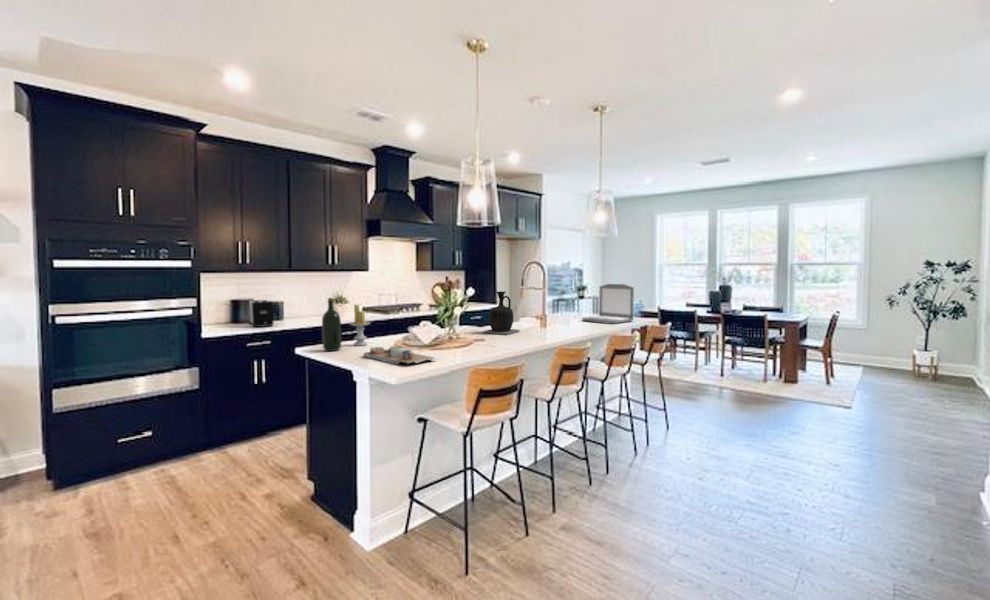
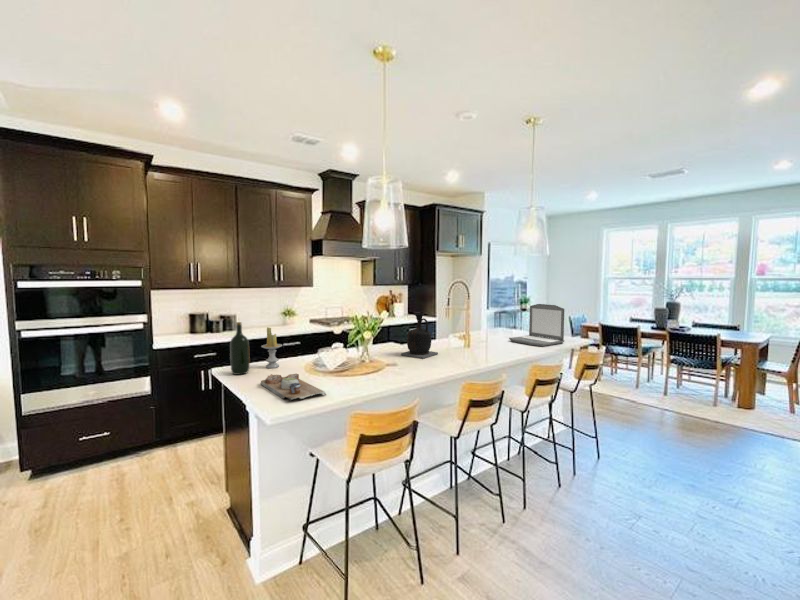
toaster: present [249,300,273,327] -> none [202,313,220,339]

